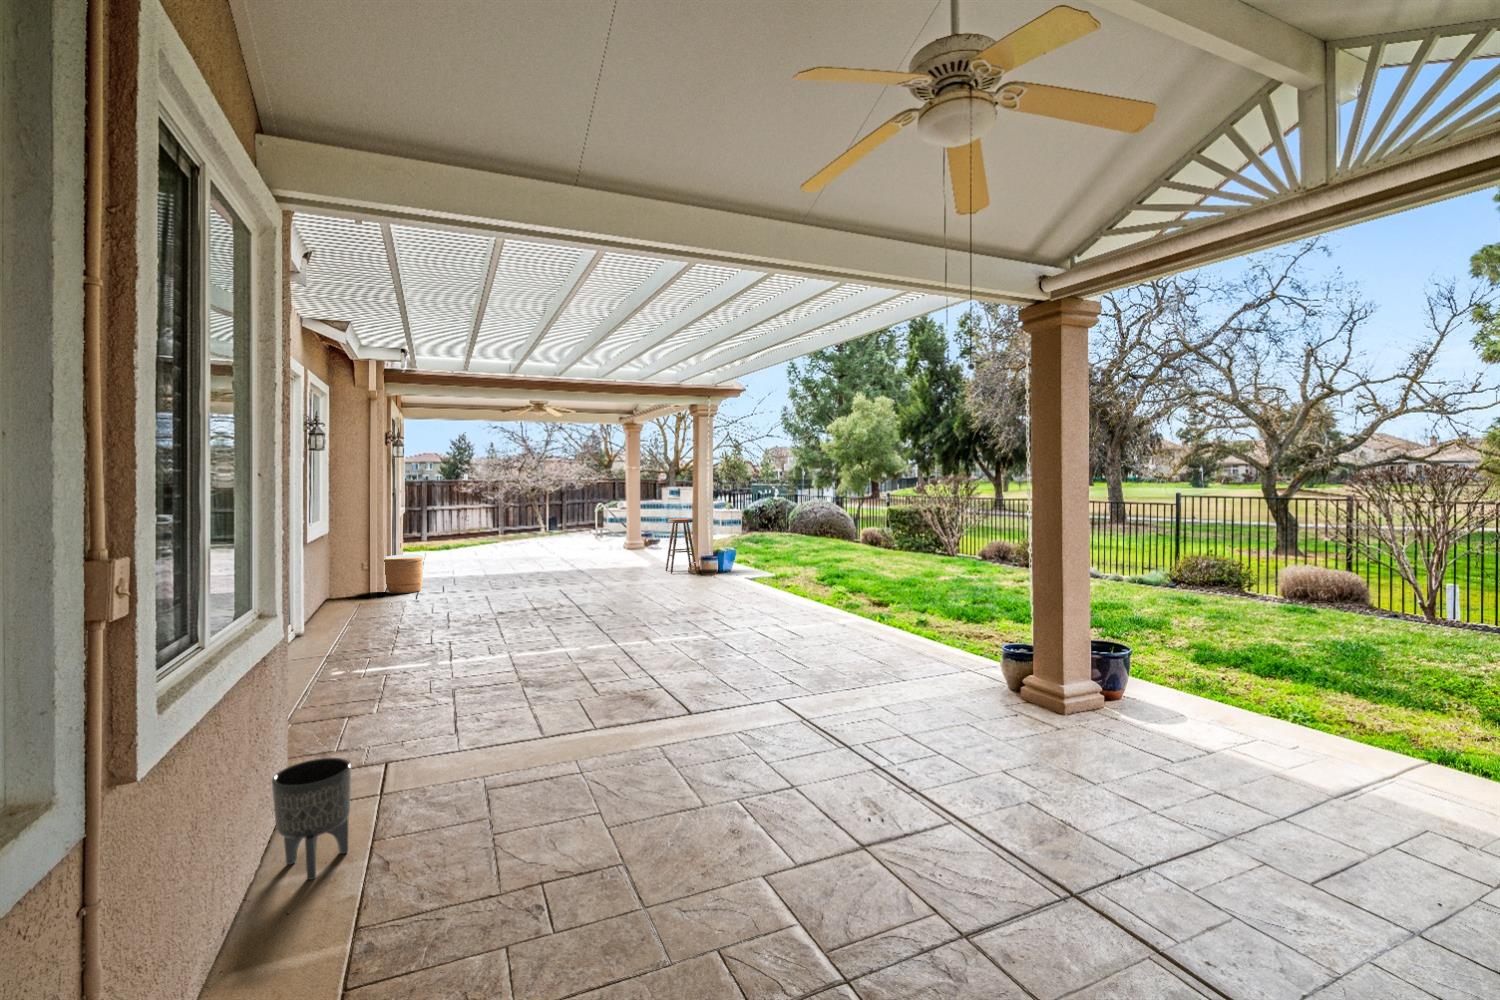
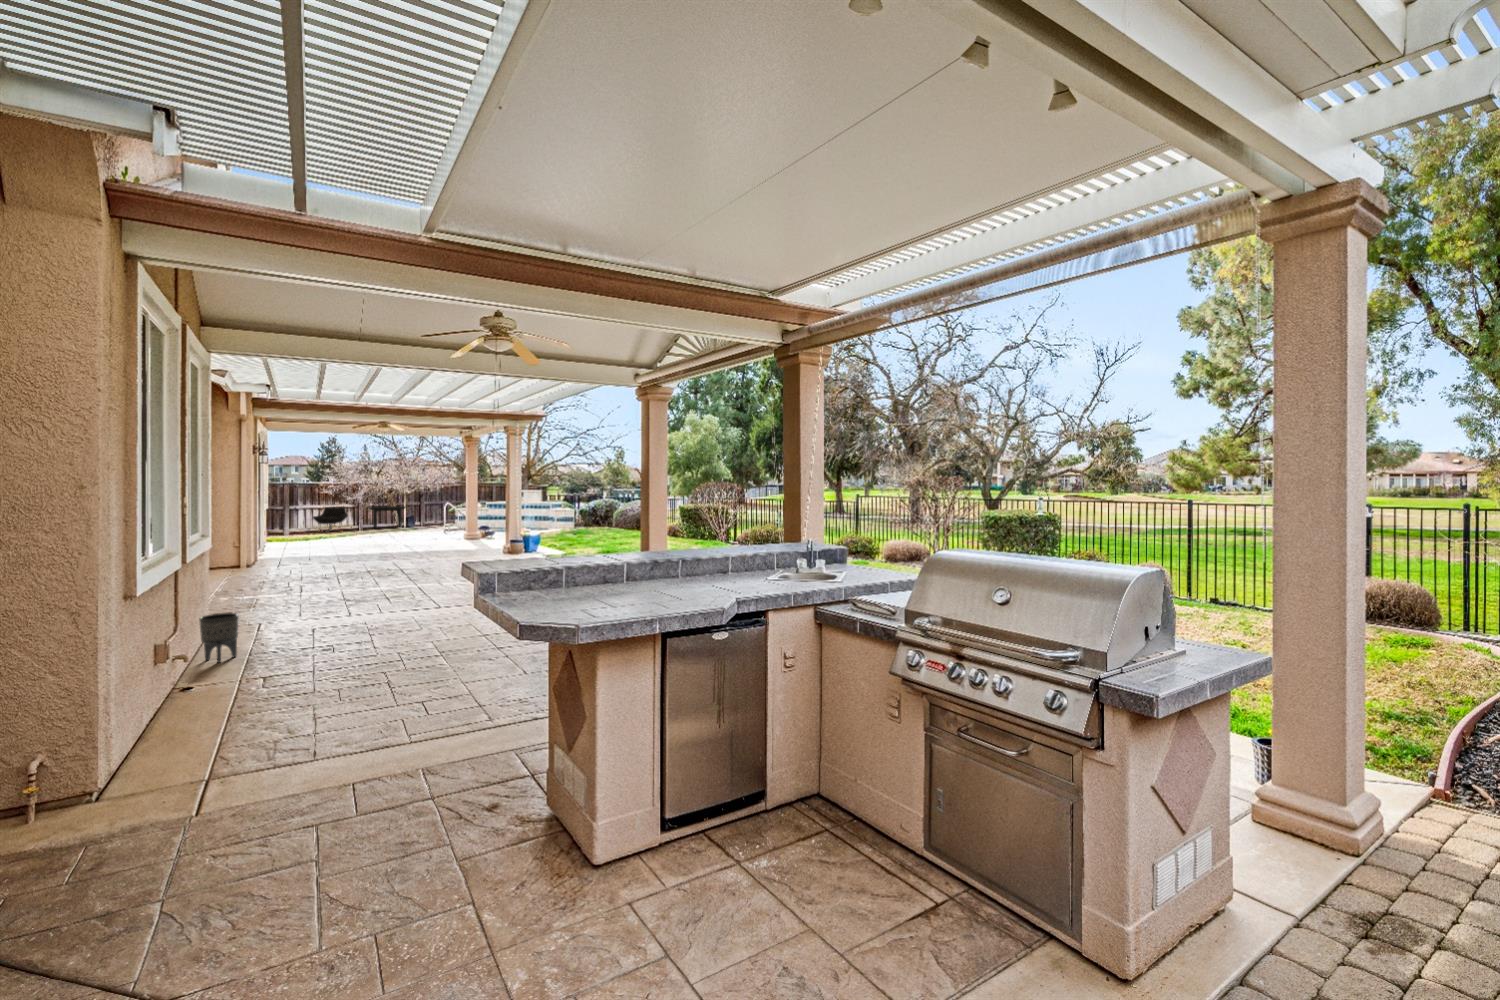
round table: none [508,506,551,533] -> present [368,506,406,529]
lounge chair: none [450,508,488,537] -> present [313,507,348,530]
bar stool: present [666,518,697,574] -> none [485,513,510,555]
woven basket: present [384,554,423,594] -> none [248,539,283,569]

